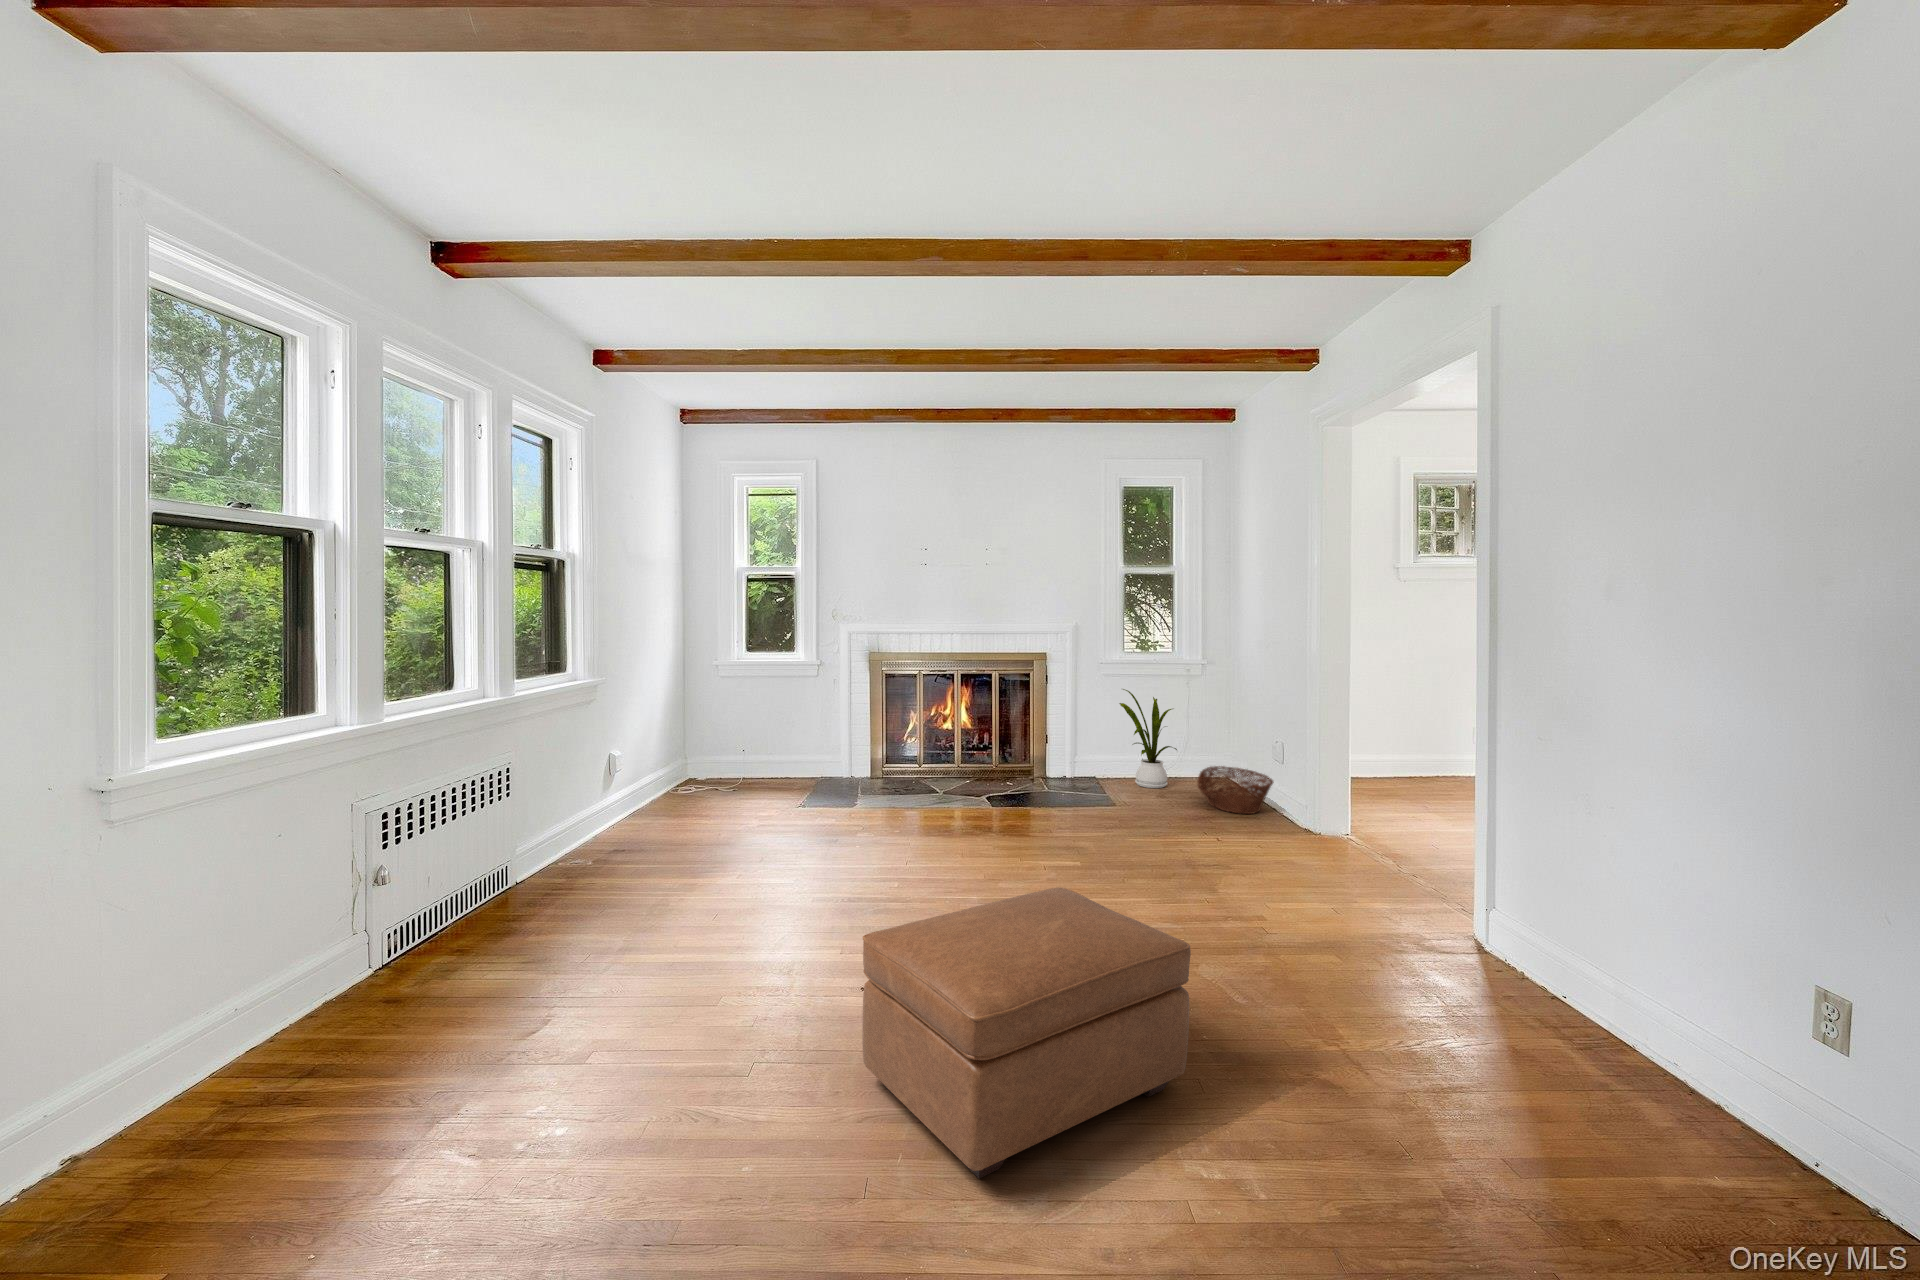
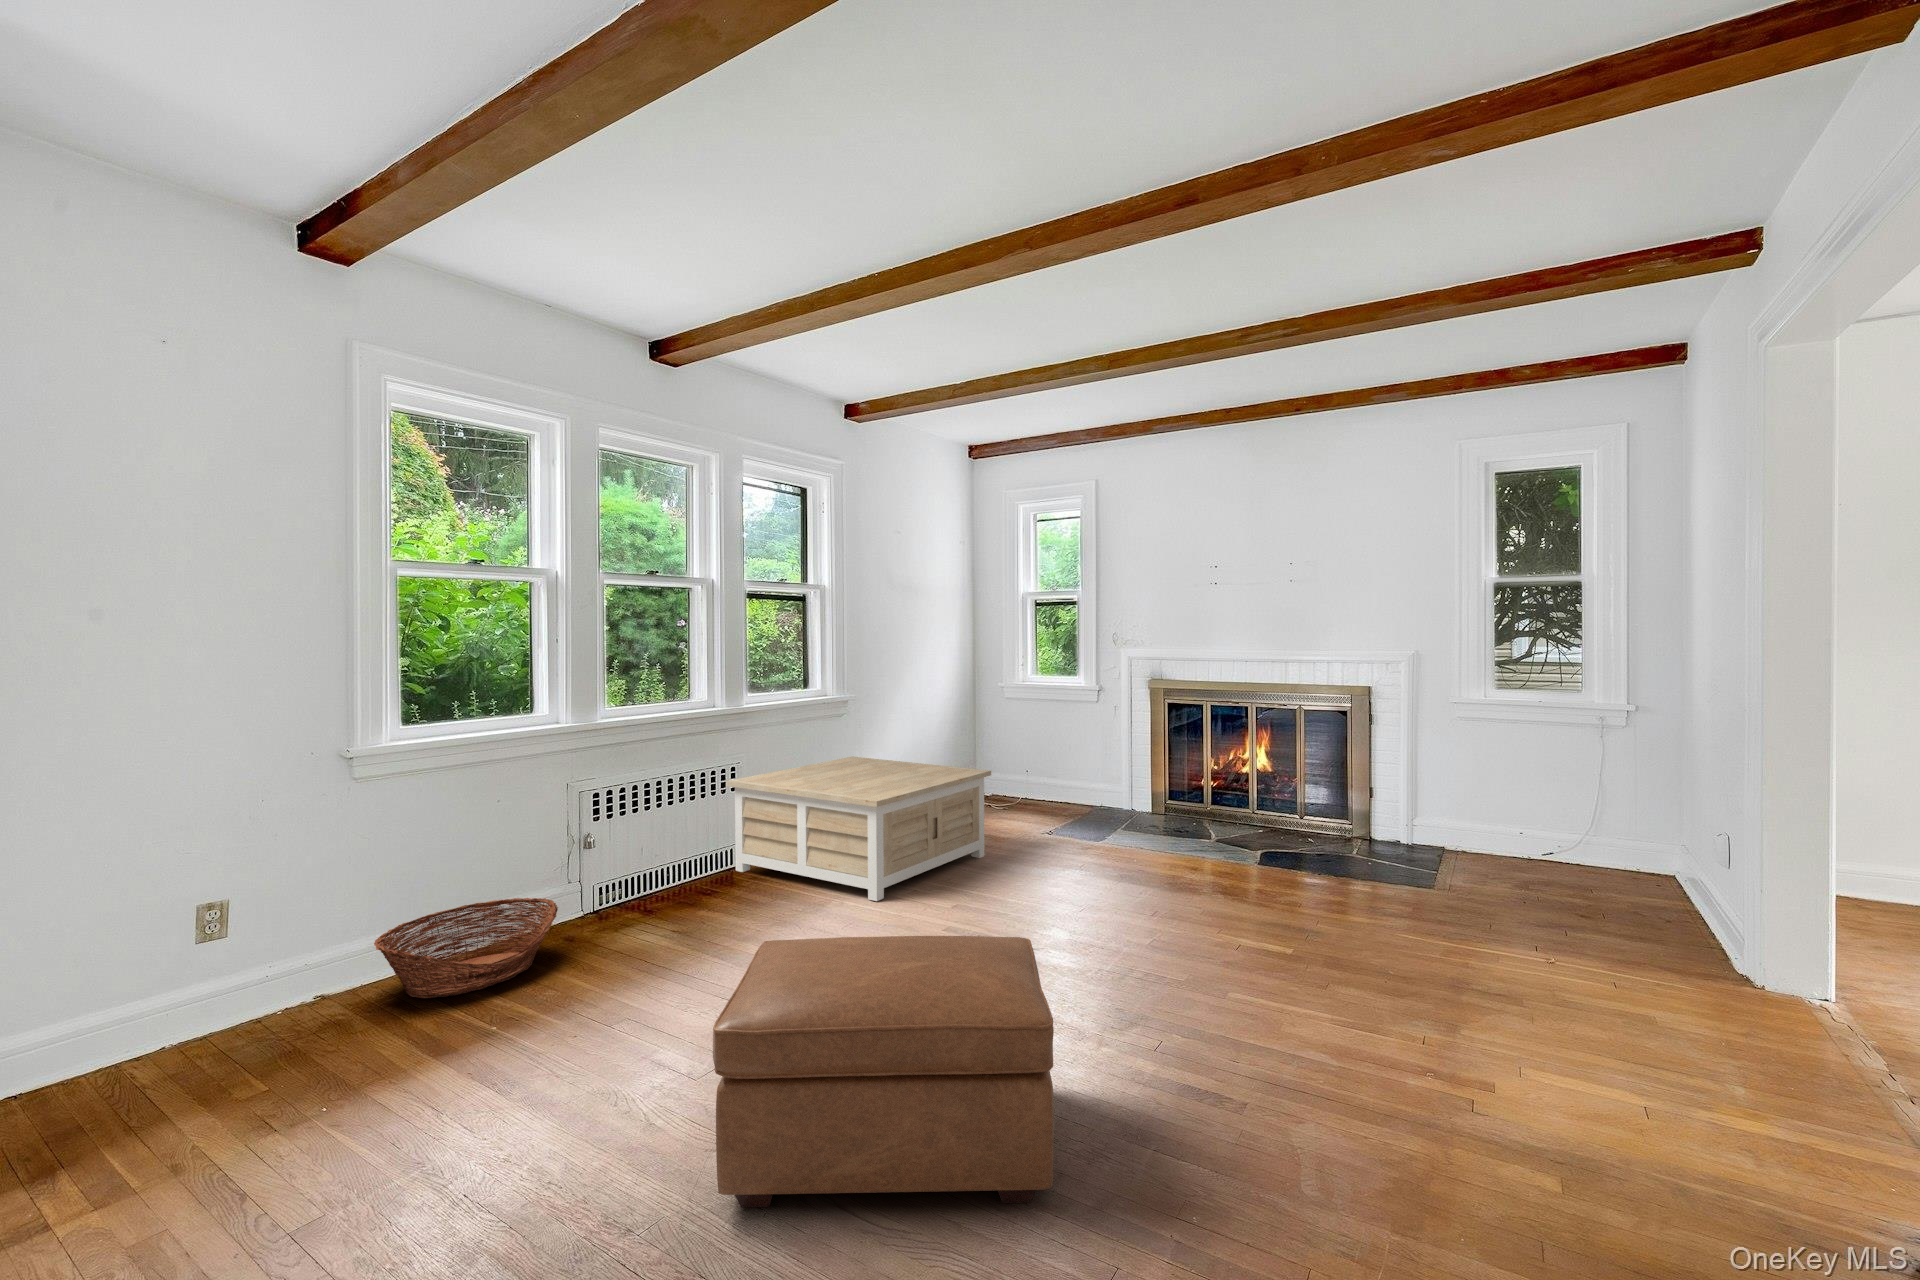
house plant: present [1119,689,1177,788] -> none [1461,729,1566,871]
coffee table: none [503,742,777,889] -> present [726,757,991,901]
basket: present [1198,766,1274,814] -> present [374,898,558,998]

